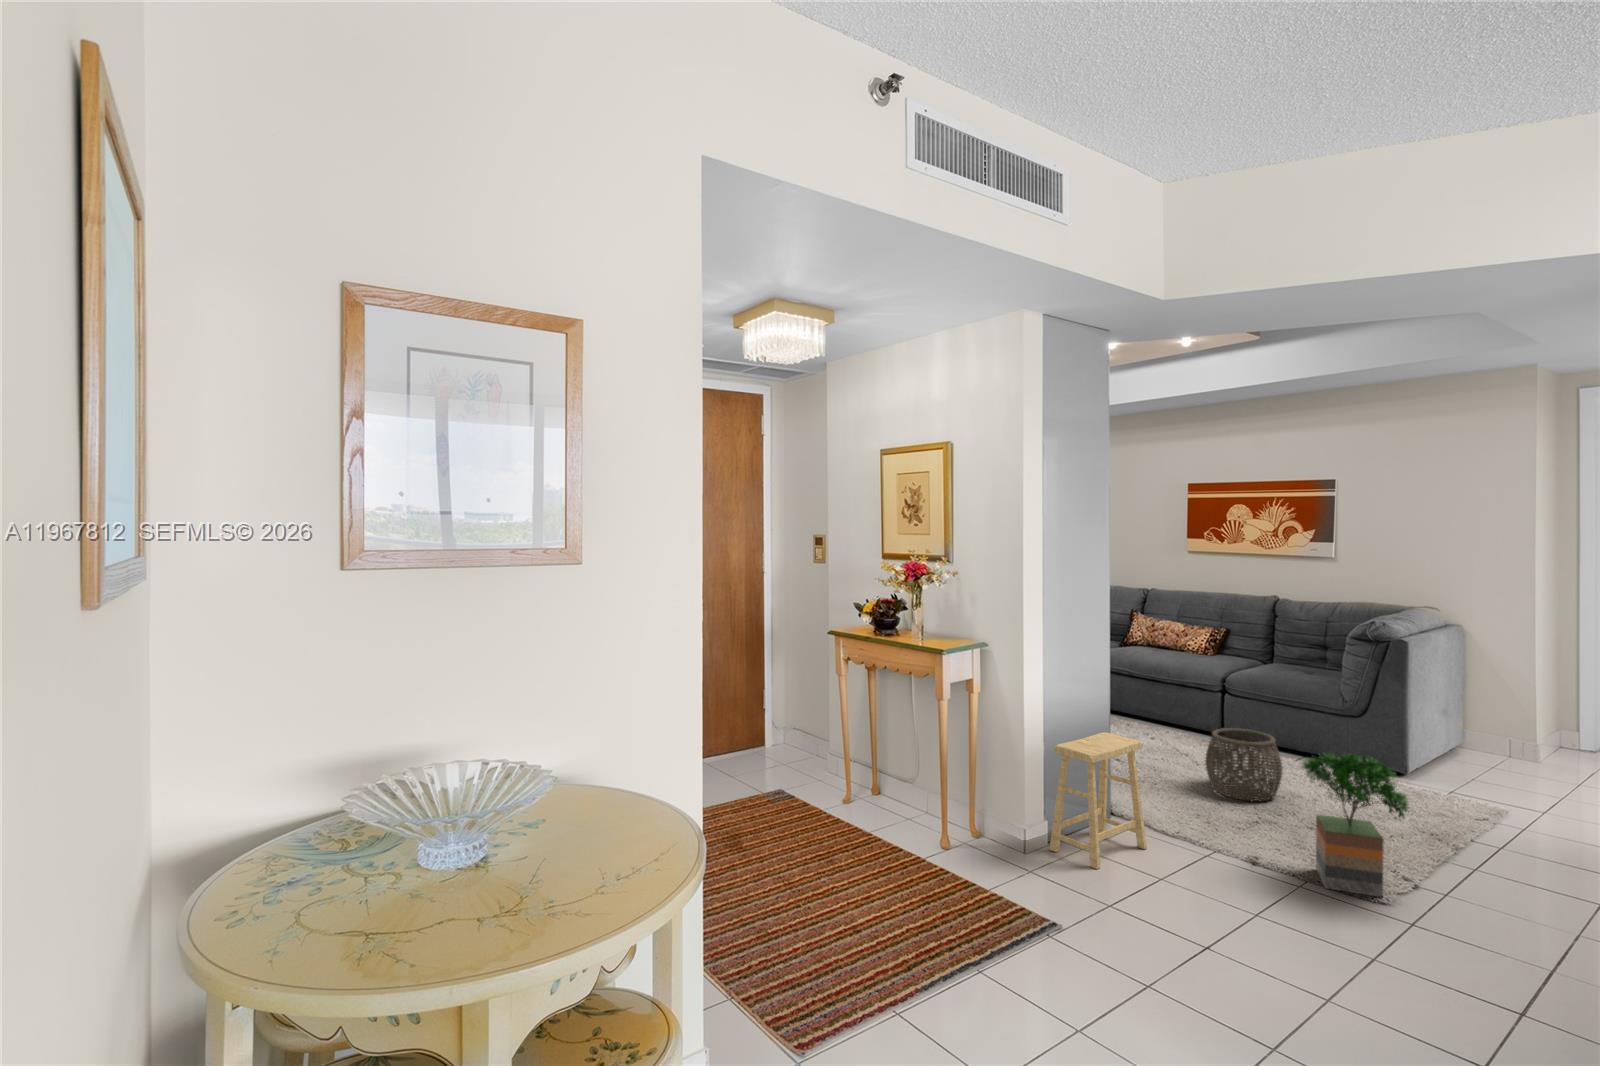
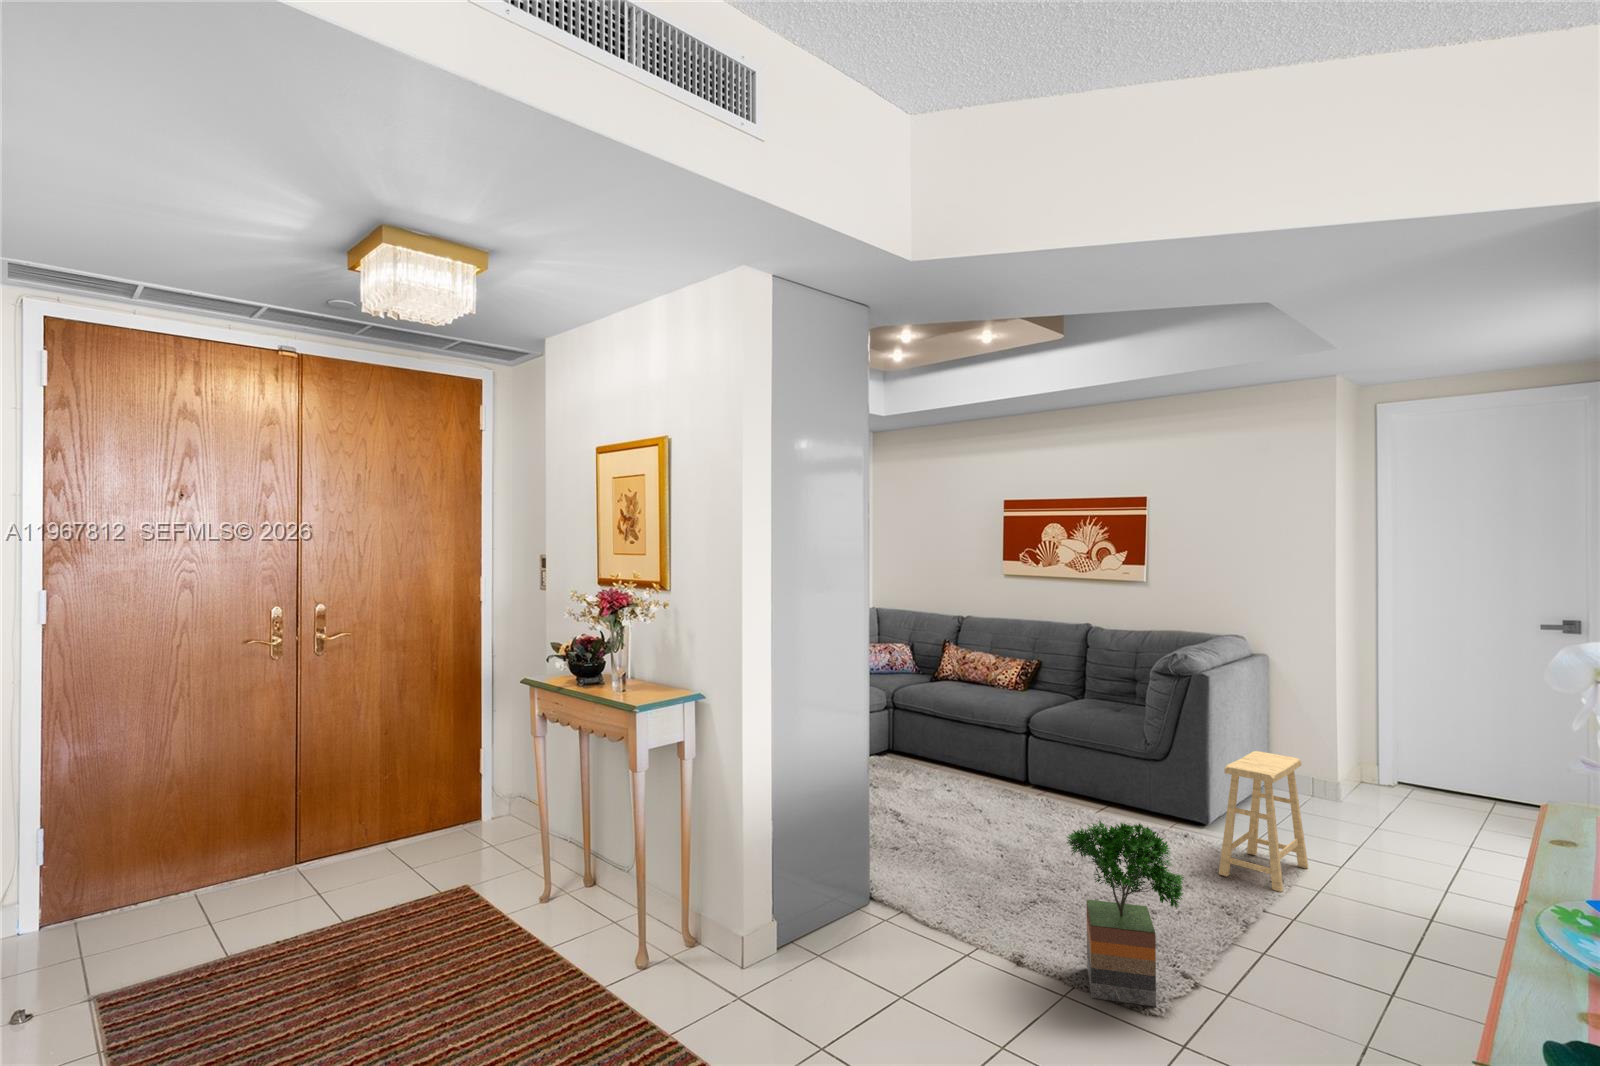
woven basket: present [1205,728,1283,802] -> none [990,781,1073,871]
footstool: present [1050,732,1147,869] -> present [1219,751,1308,892]

